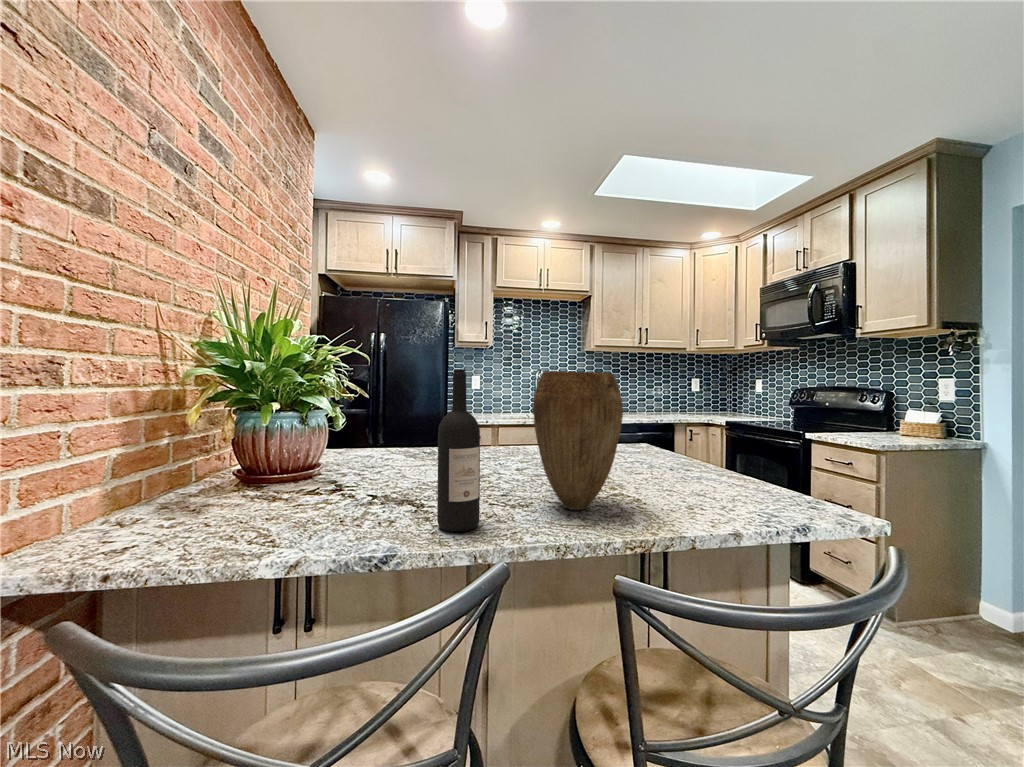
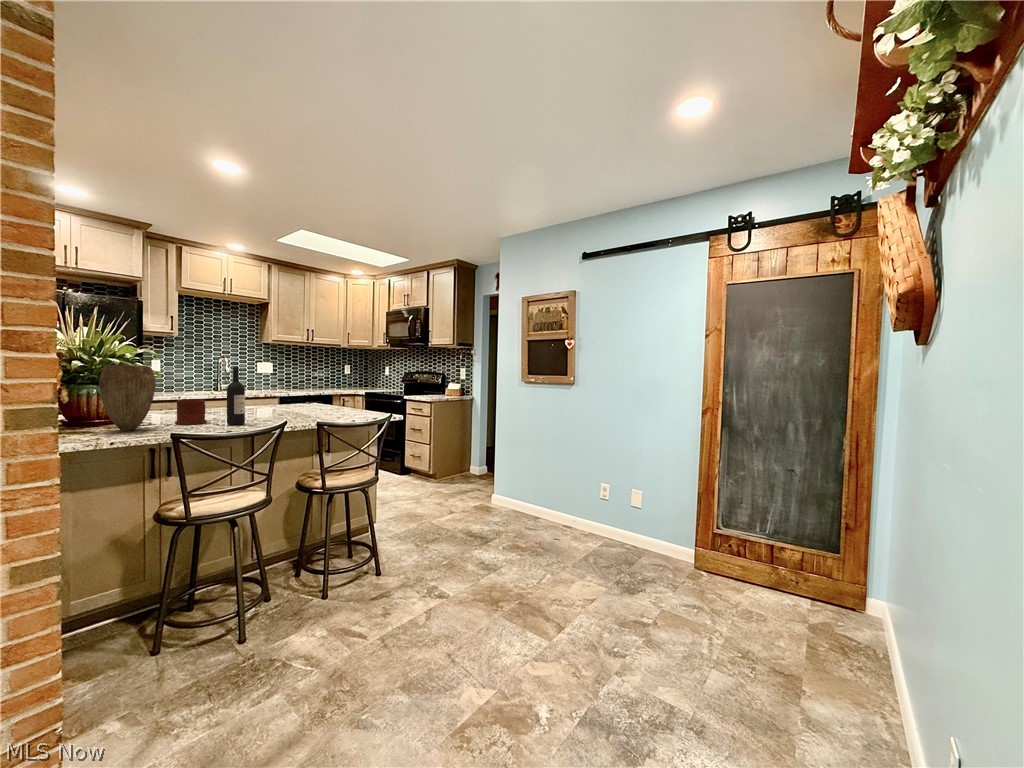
vase: present [533,371,623,510] -> present [99,365,156,431]
mug: none [363,445,428,509] -> present [175,399,207,424]

